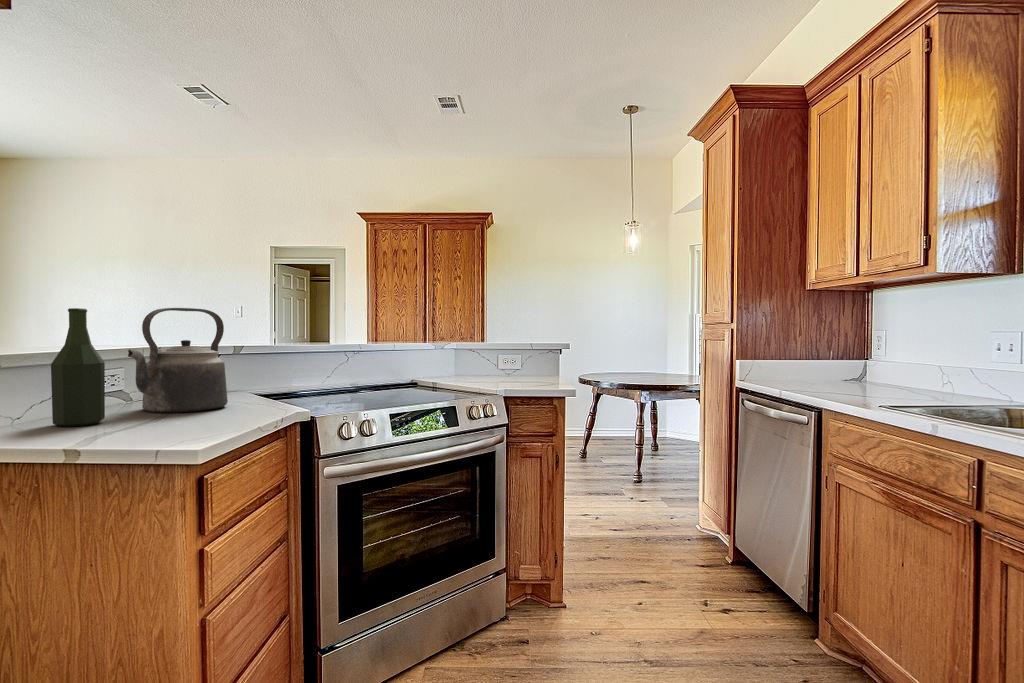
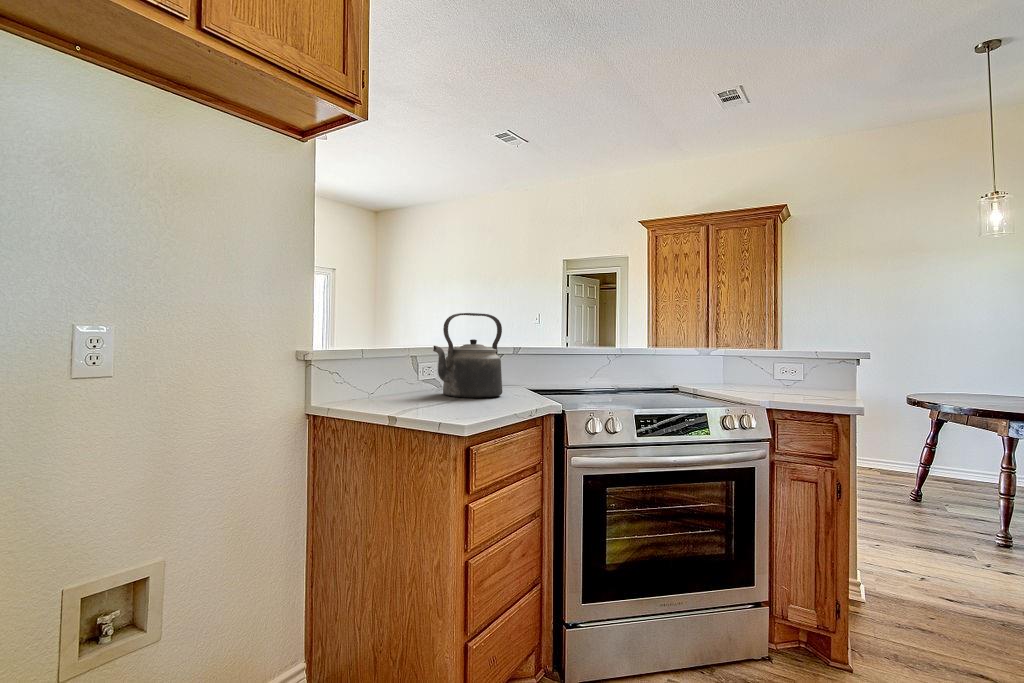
bottle: present [51,308,105,427] -> none [385,313,417,401]

